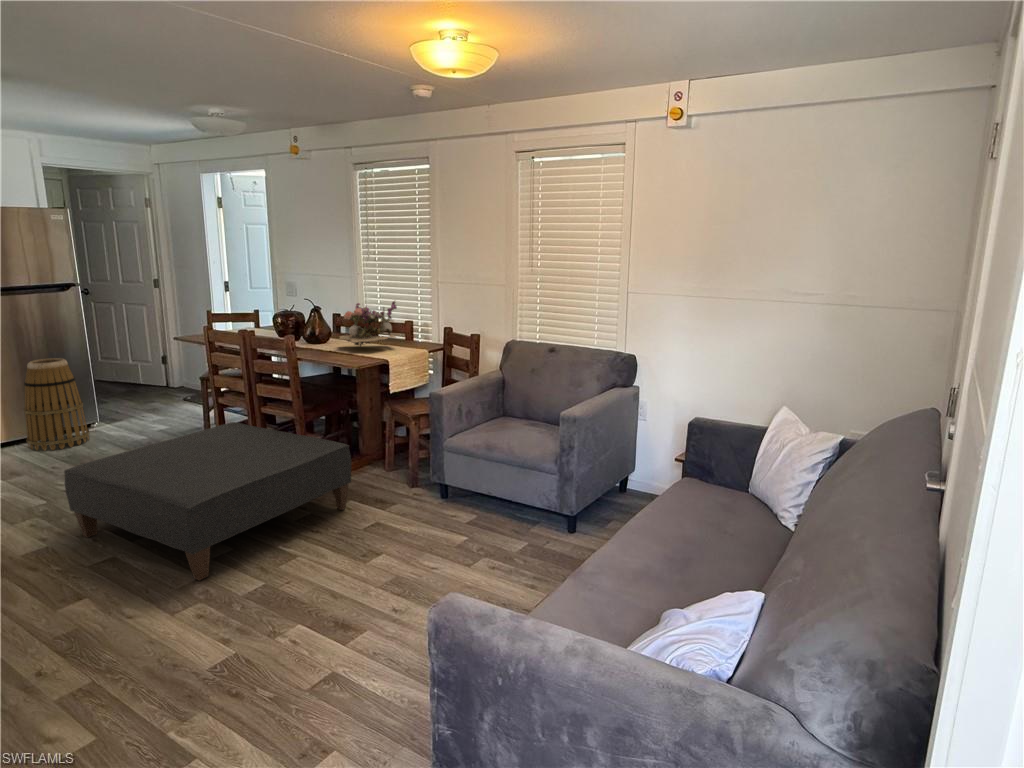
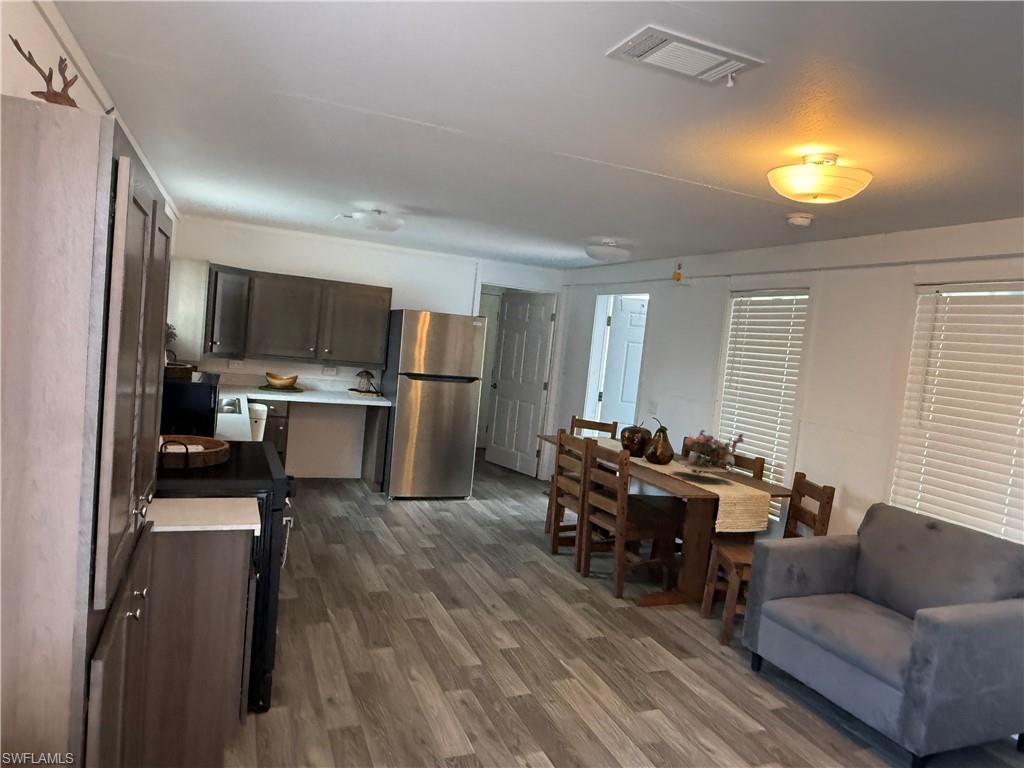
basket: present [24,358,89,451] -> none [415,435,460,513]
ottoman: present [64,422,351,580] -> none [411,523,656,667]

